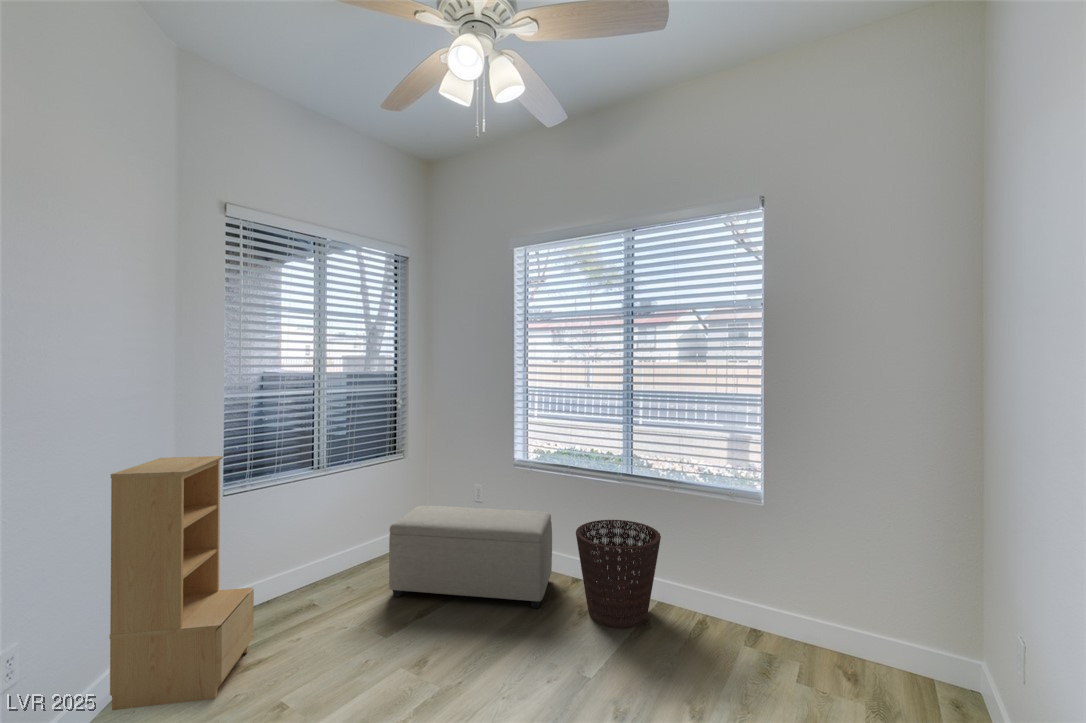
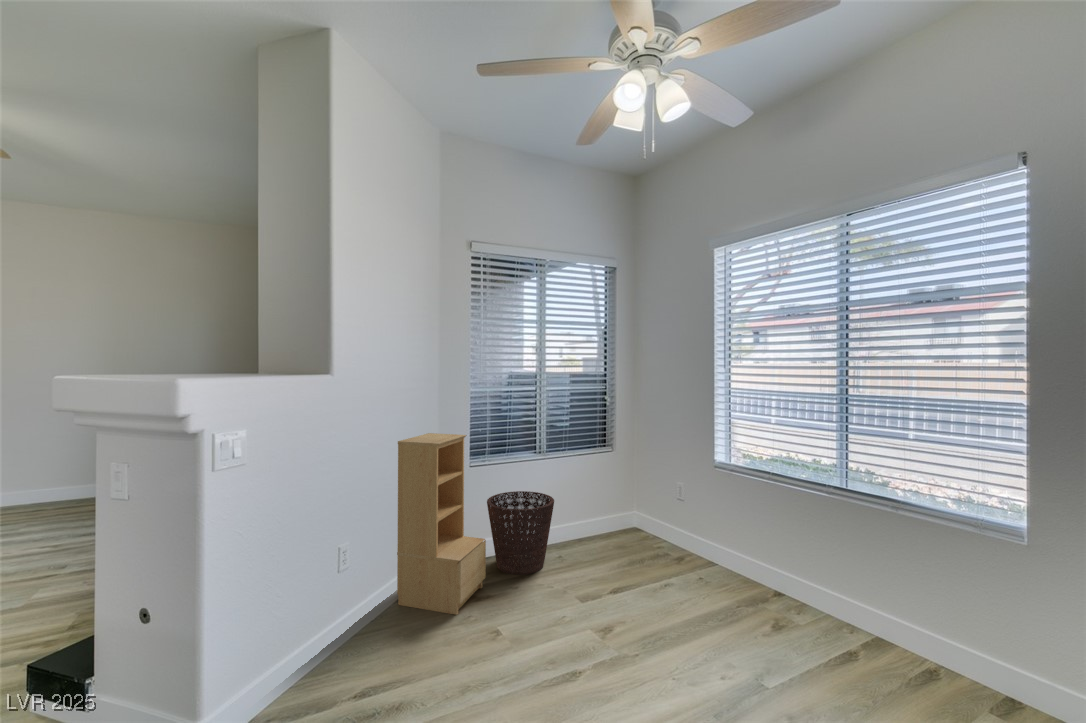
ottoman: present [389,506,552,608] -> none [592,495,750,611]
basket: present [576,520,661,629] -> present [487,491,554,575]

